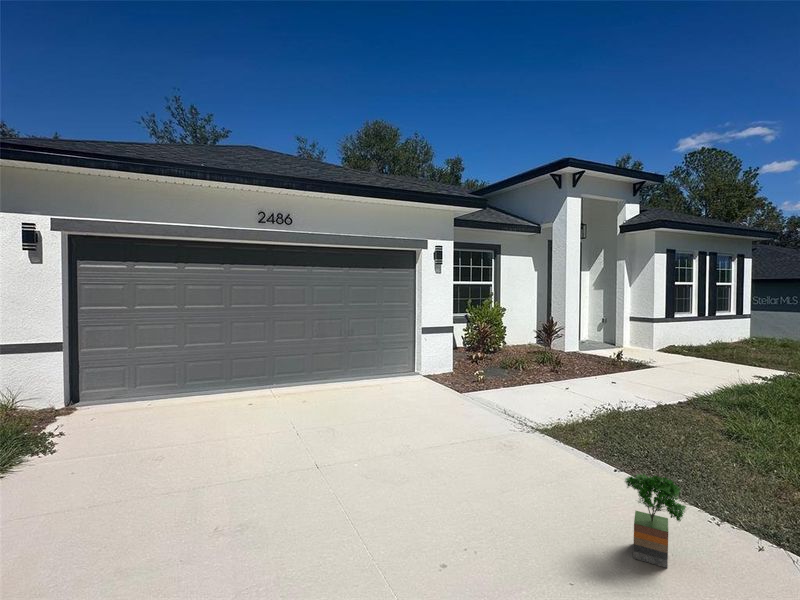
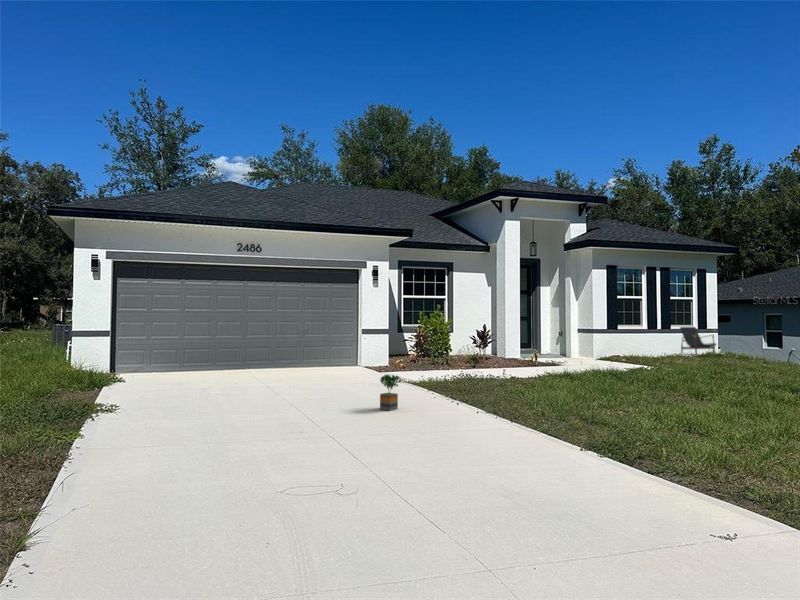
lounge chair: none [725,314,768,346] -> present [680,327,716,355]

